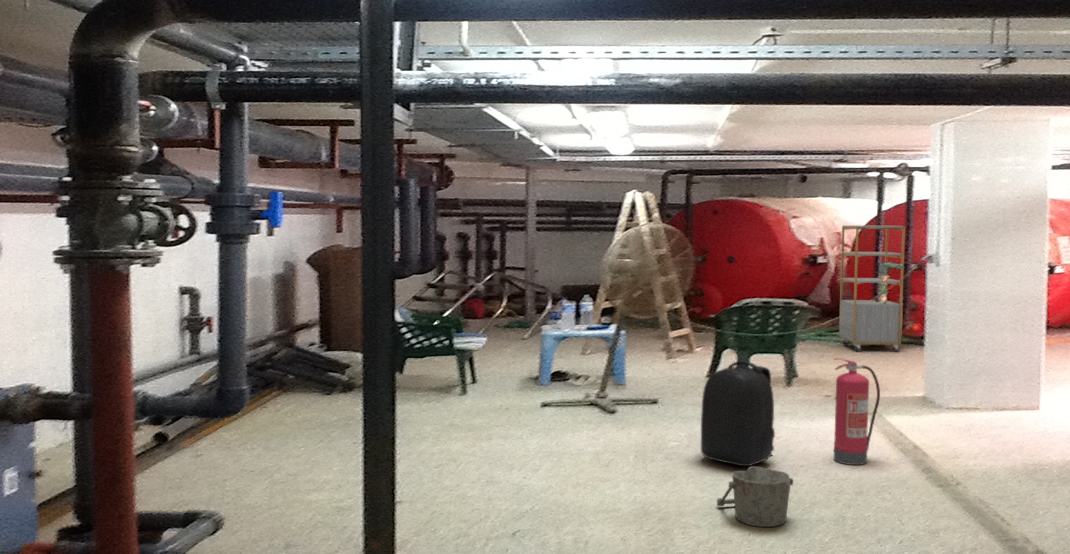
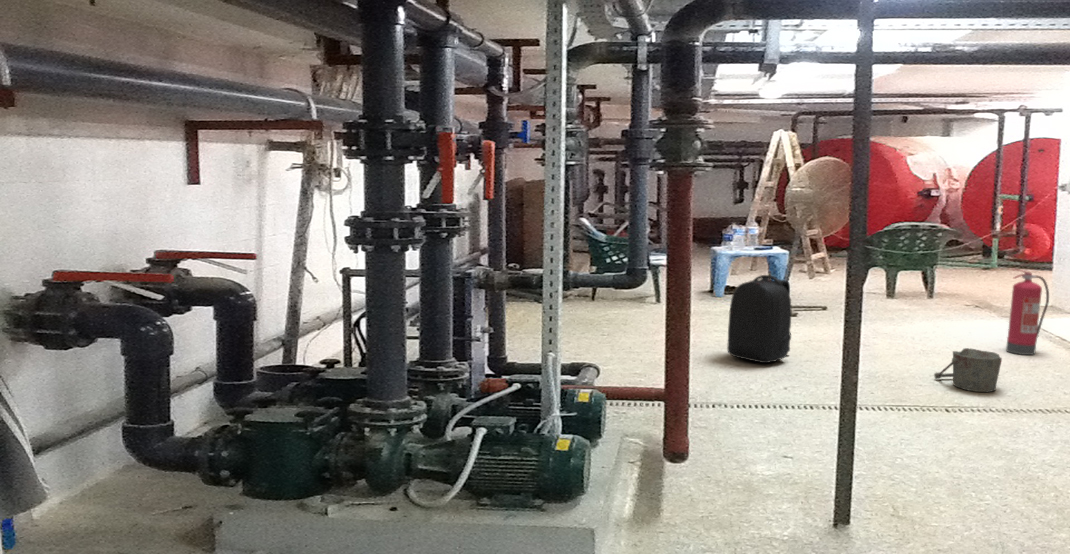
shelving unit: present [839,225,905,352] -> none [955,162,1026,274]
backpack: present [701,361,775,466] -> present [727,275,791,363]

